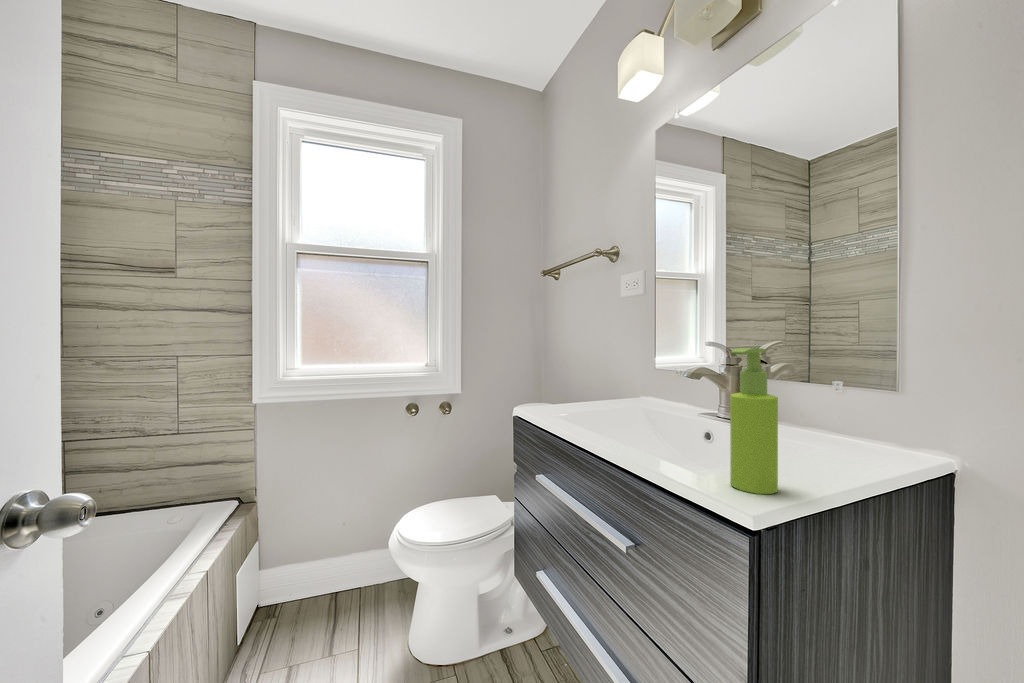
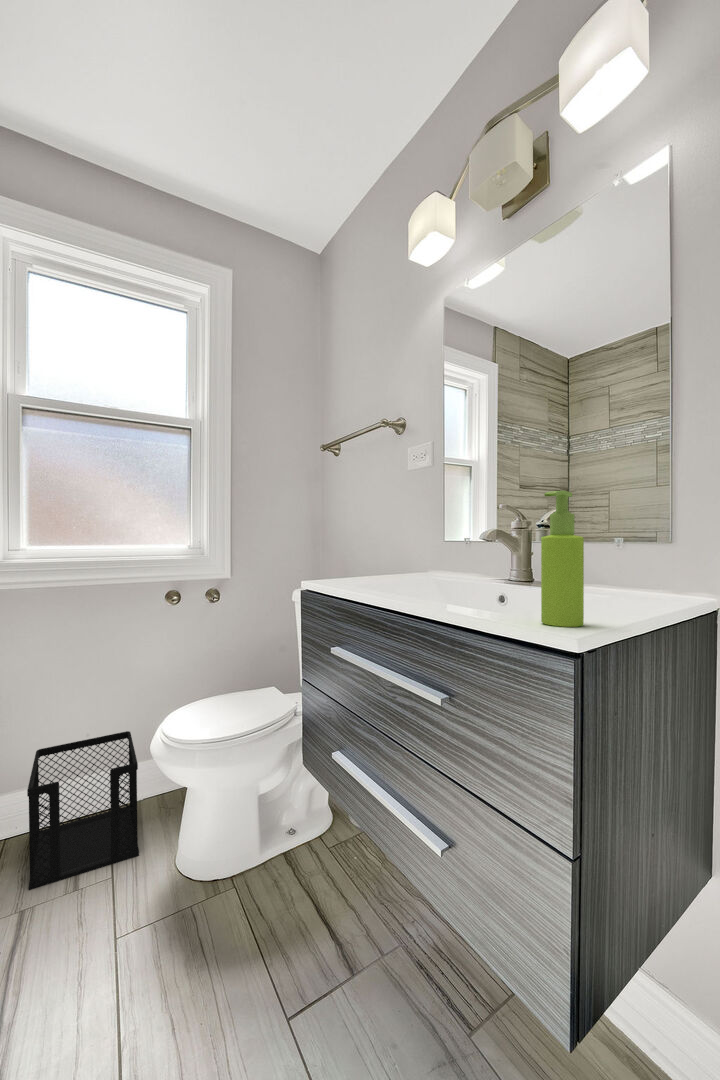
wastebasket: none [294,522,381,652] -> present [27,731,139,890]

